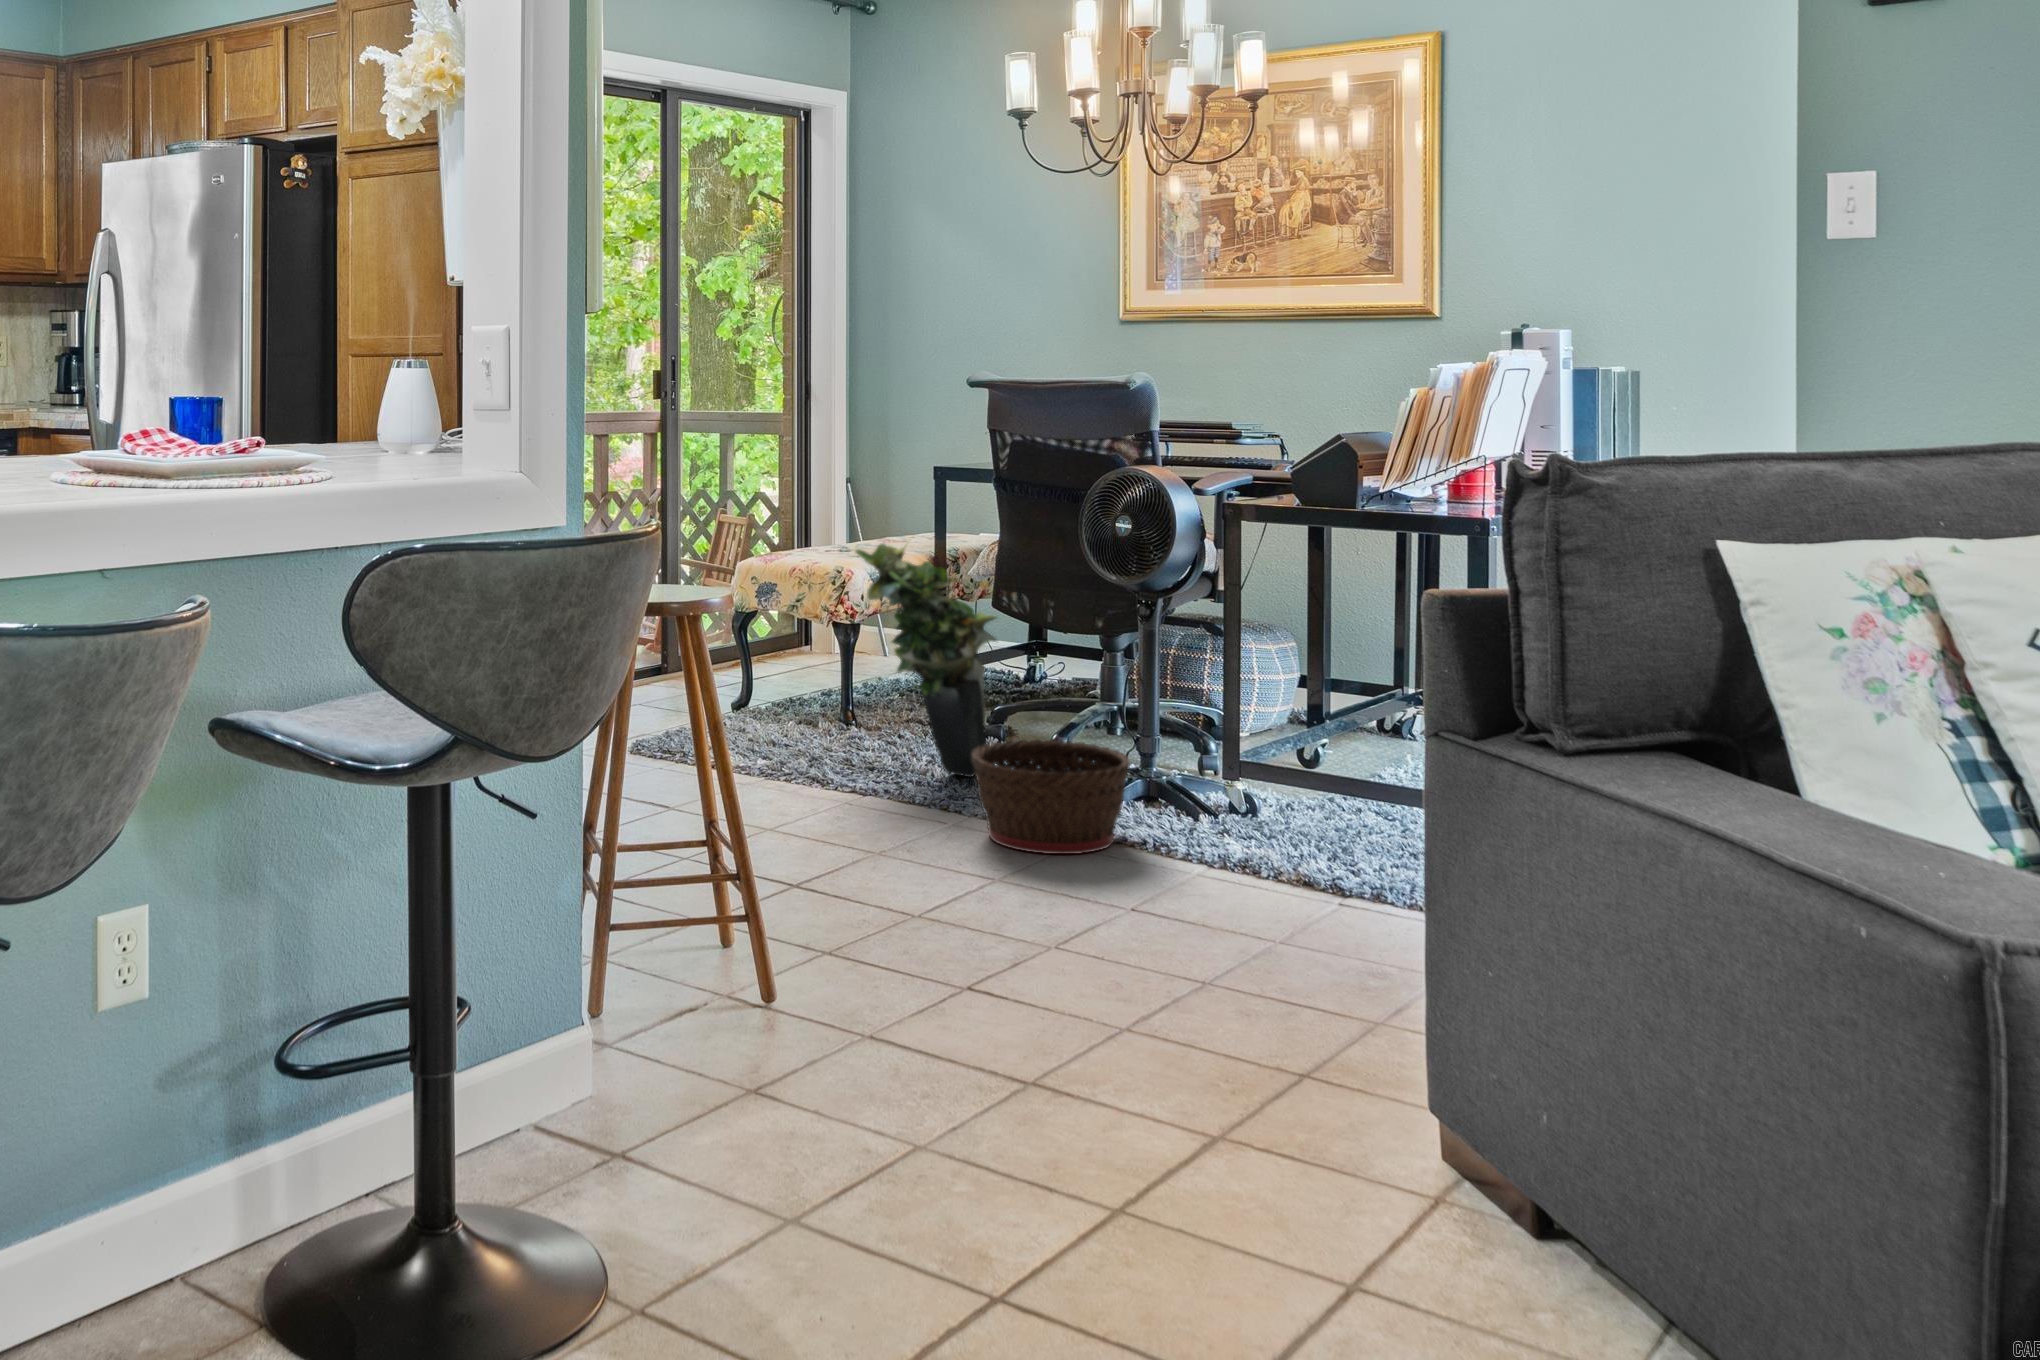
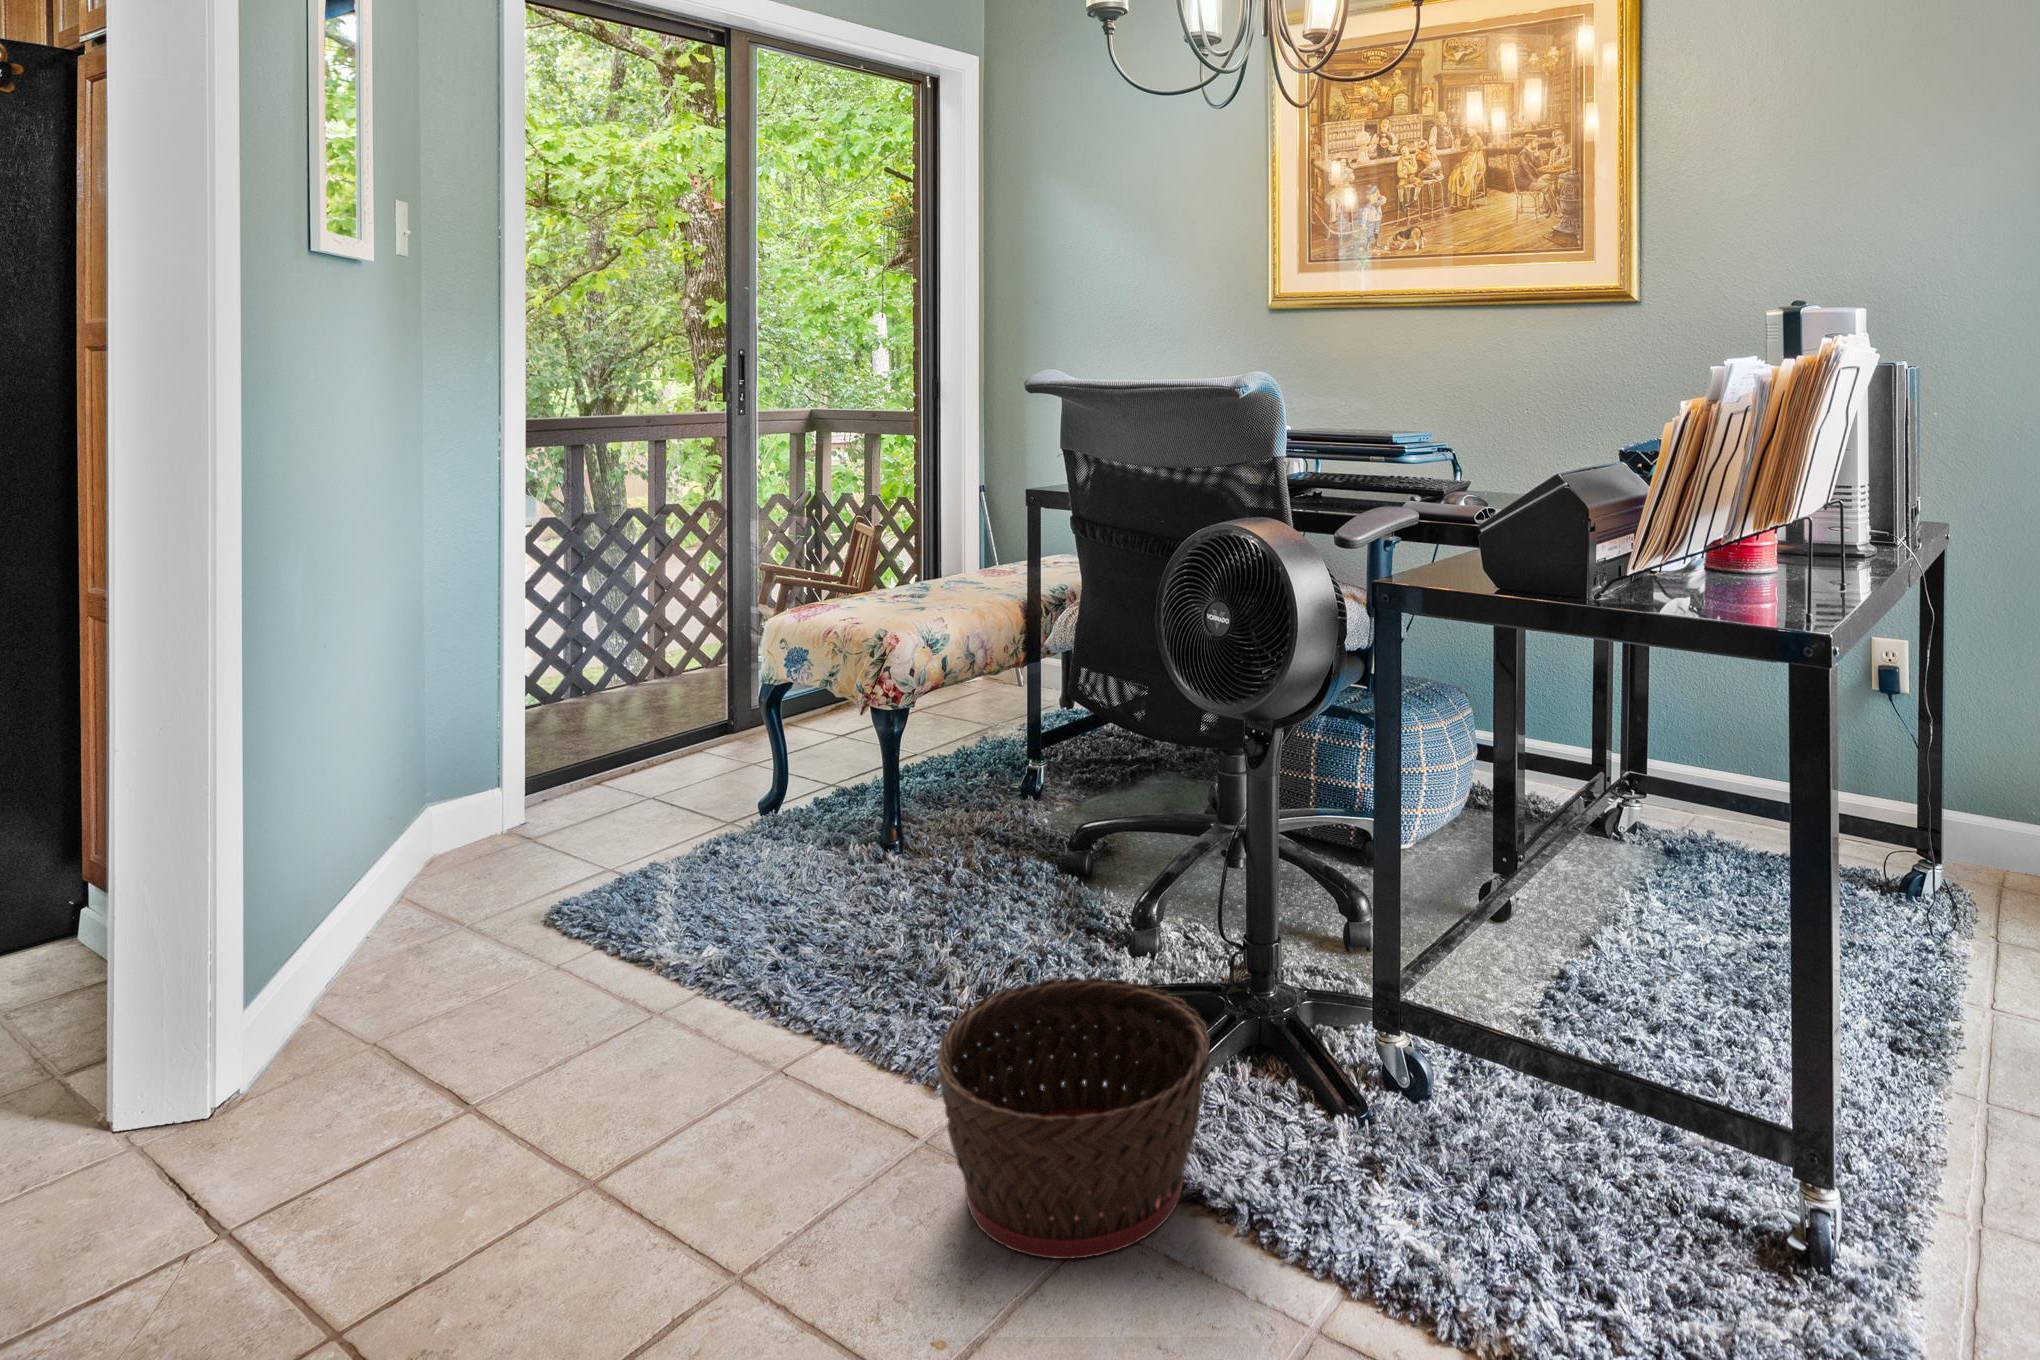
potted plant: present [855,543,997,777] -> none [847,610,1059,979]

